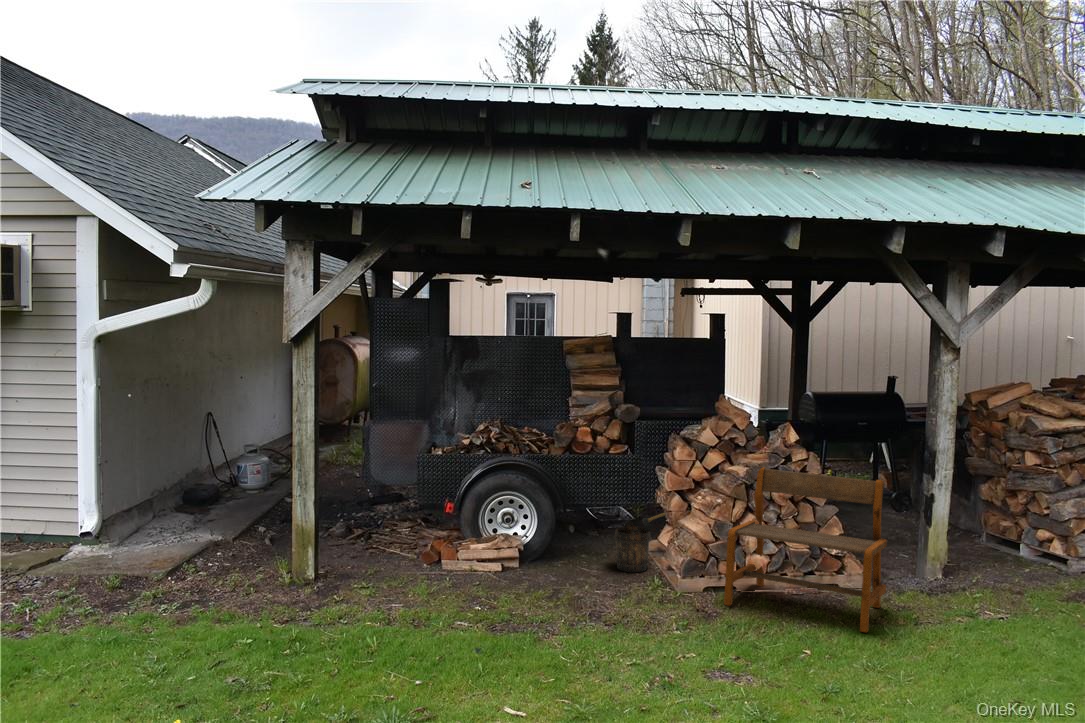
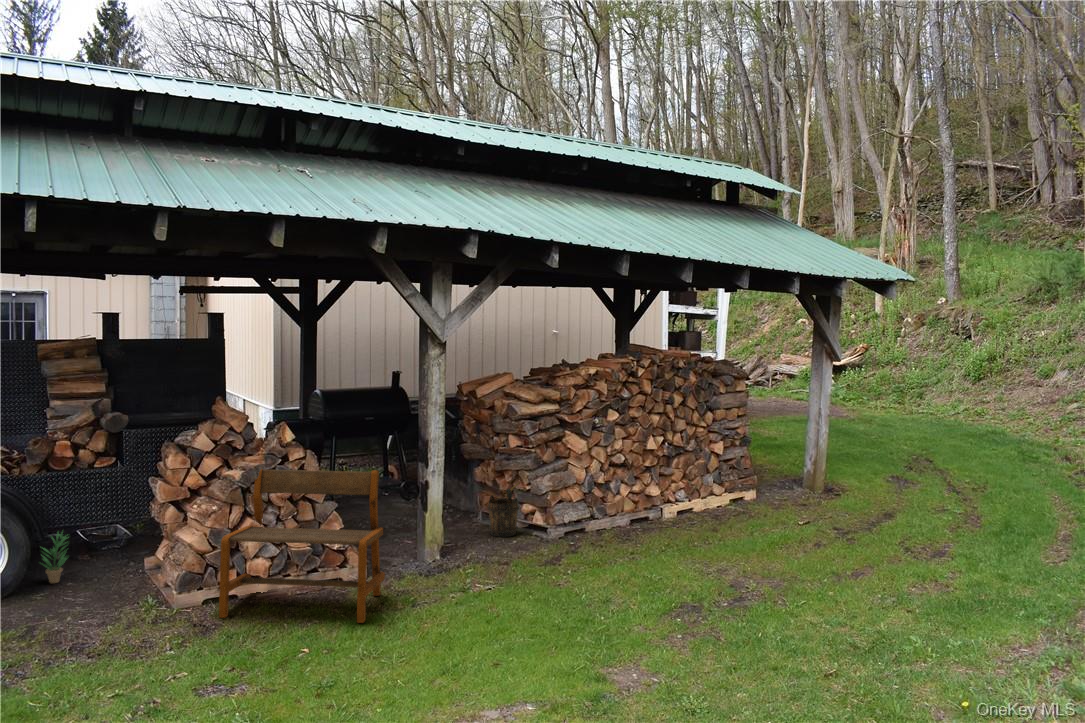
potted plant: none [566,505,591,552] -> present [42,533,69,583]
bucket: present [614,513,665,572] -> present [488,482,520,537]

